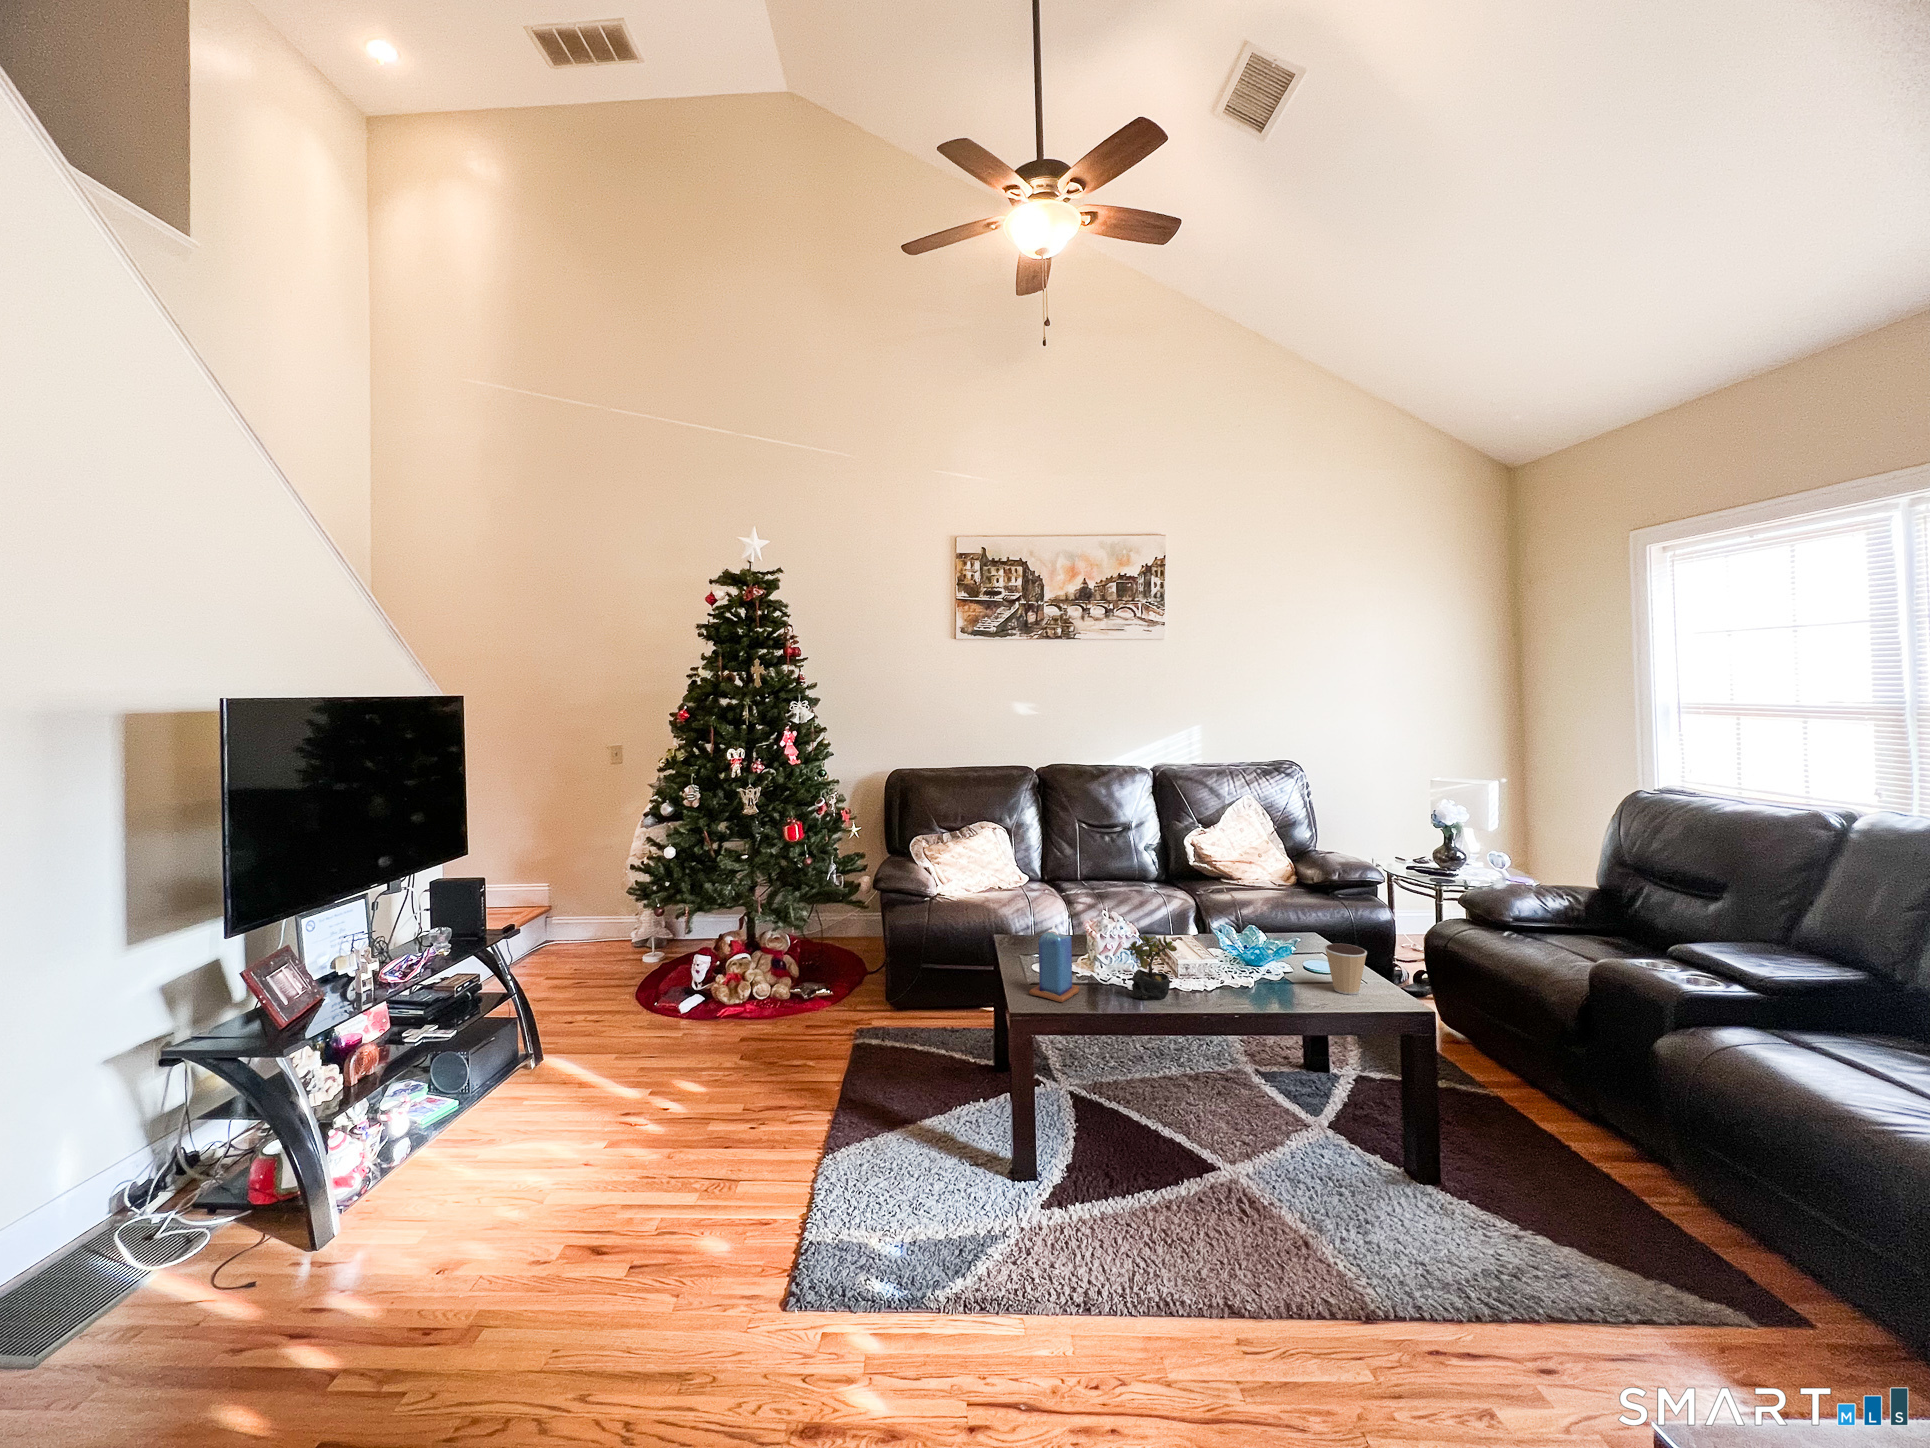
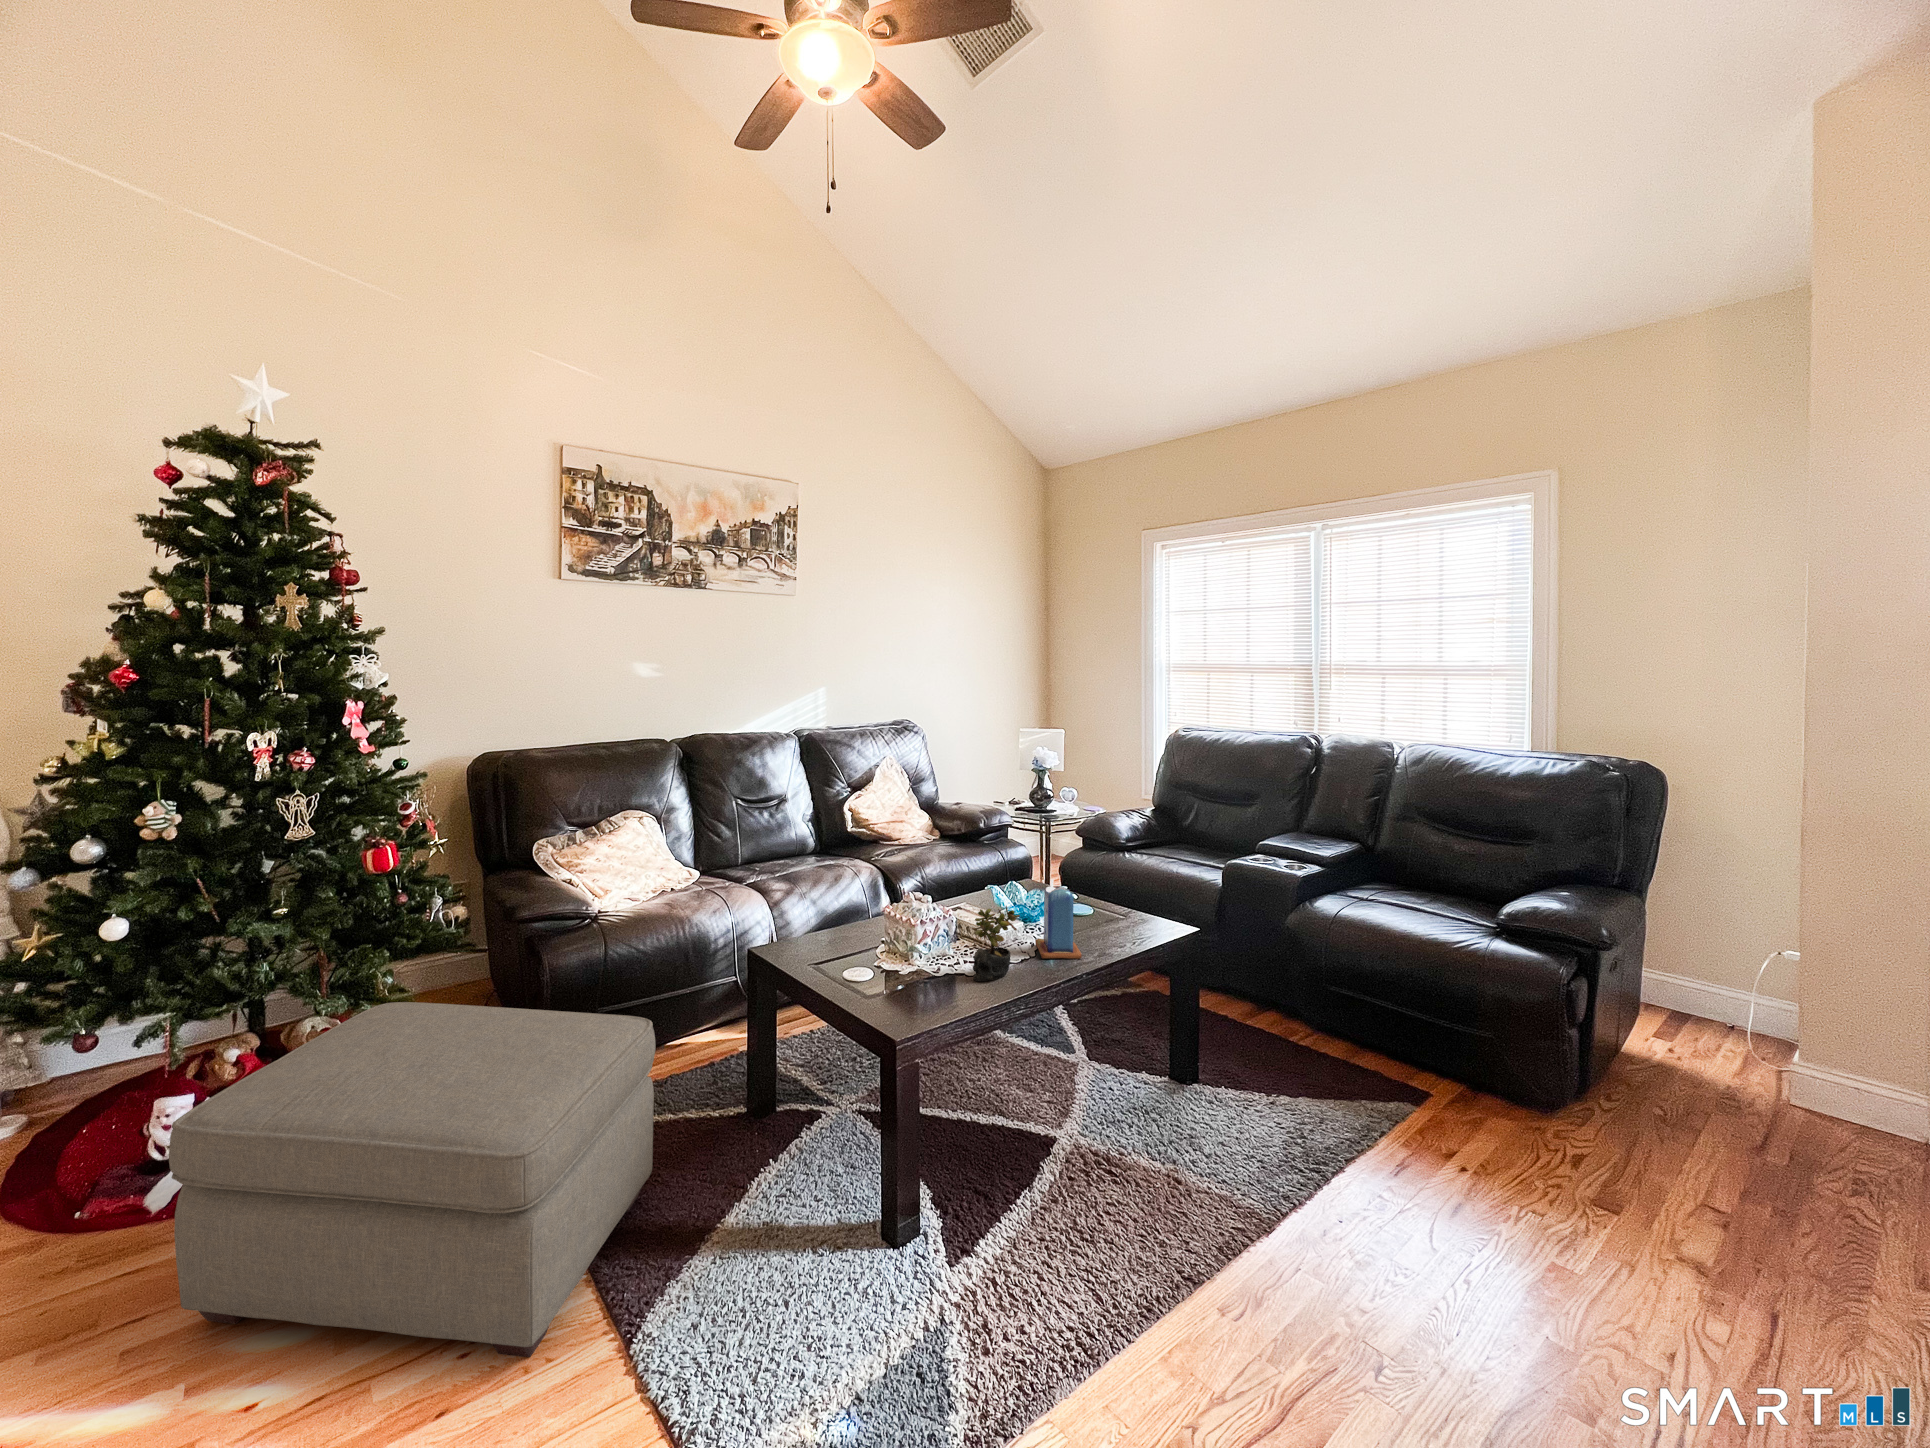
ottoman: none [658,923,899,1140] -> present [169,1002,656,1357]
candle: present [1029,923,1079,1002] -> present [1035,879,1081,958]
coffee cup: present [1325,944,1367,995] -> none [1101,882,1138,929]

